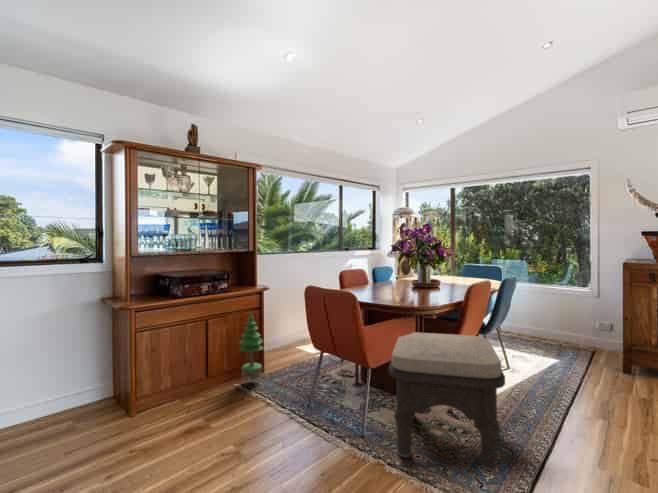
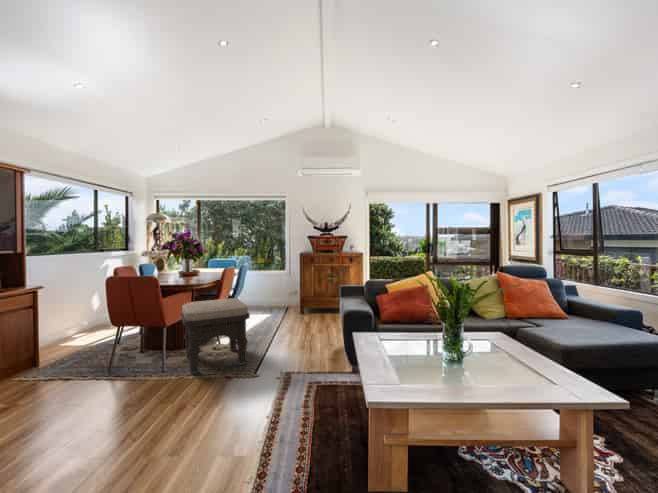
potted tree: present [239,313,263,383] -> none [14,308,46,374]

